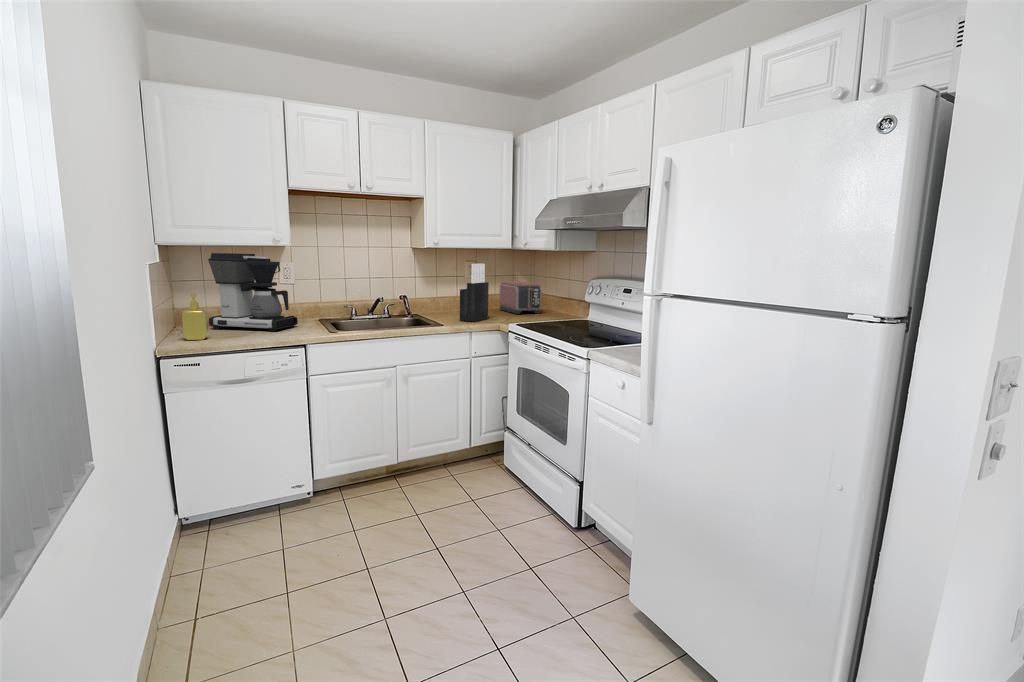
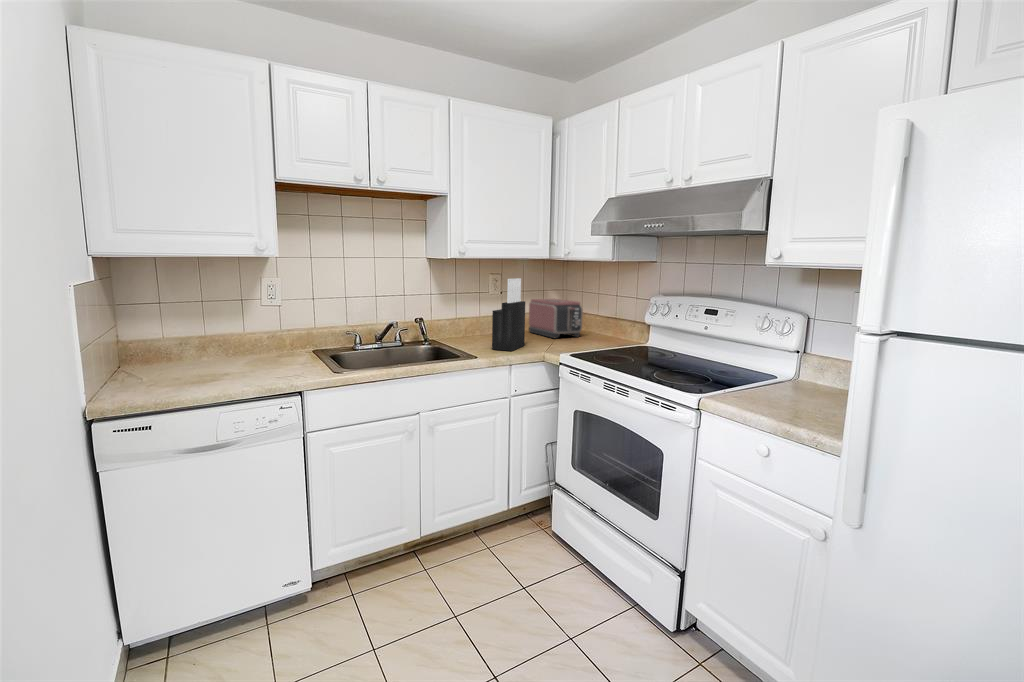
coffee maker: present [208,253,298,331] -> none [167,268,289,372]
soap dispenser: present [182,293,208,340] -> none [127,324,166,390]

